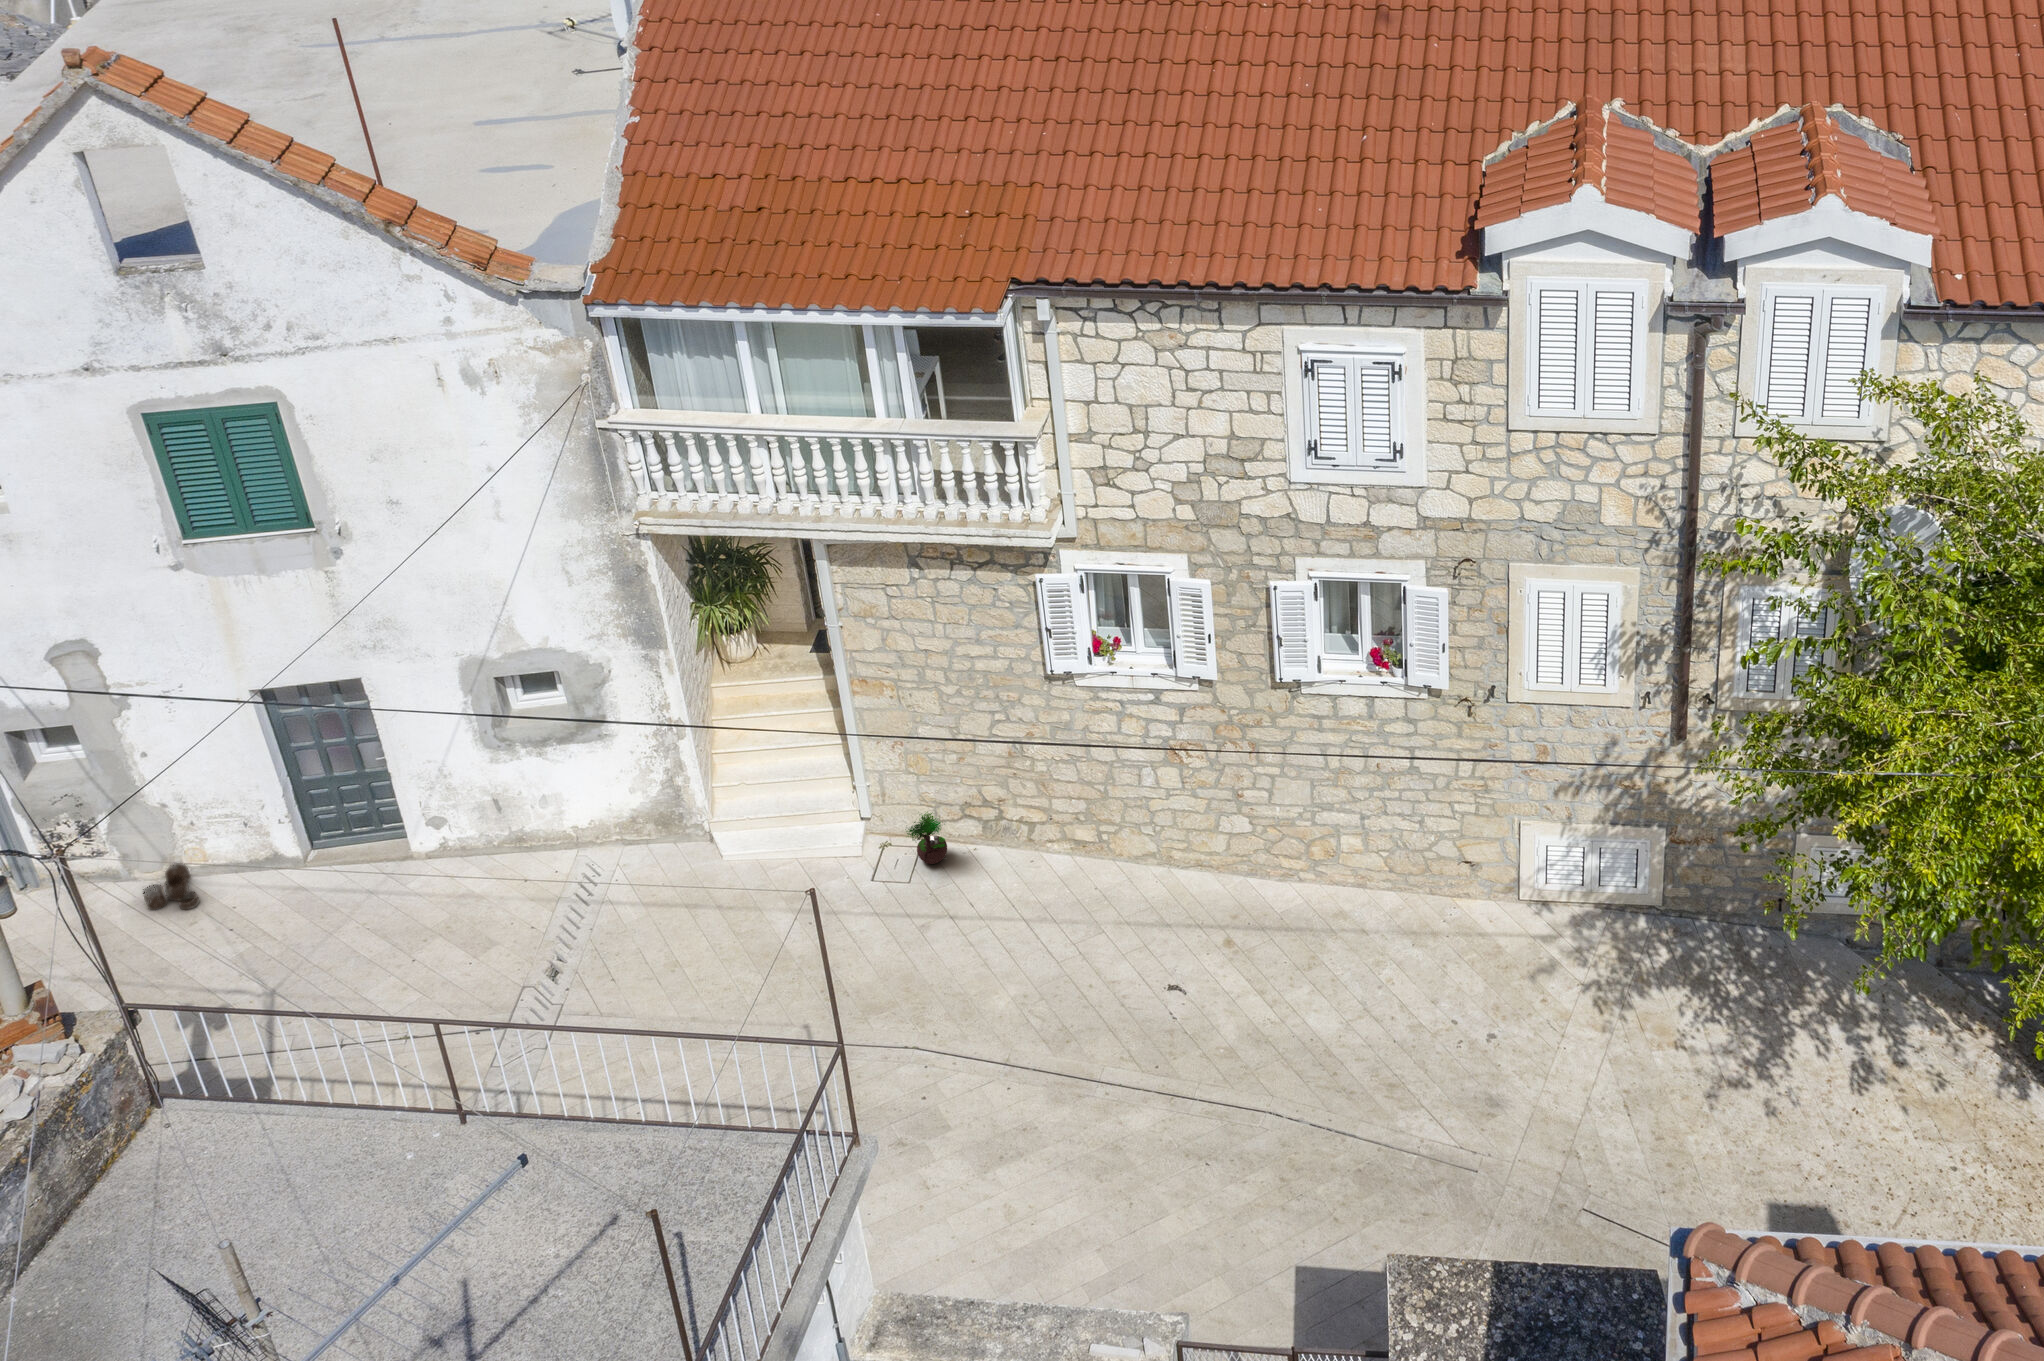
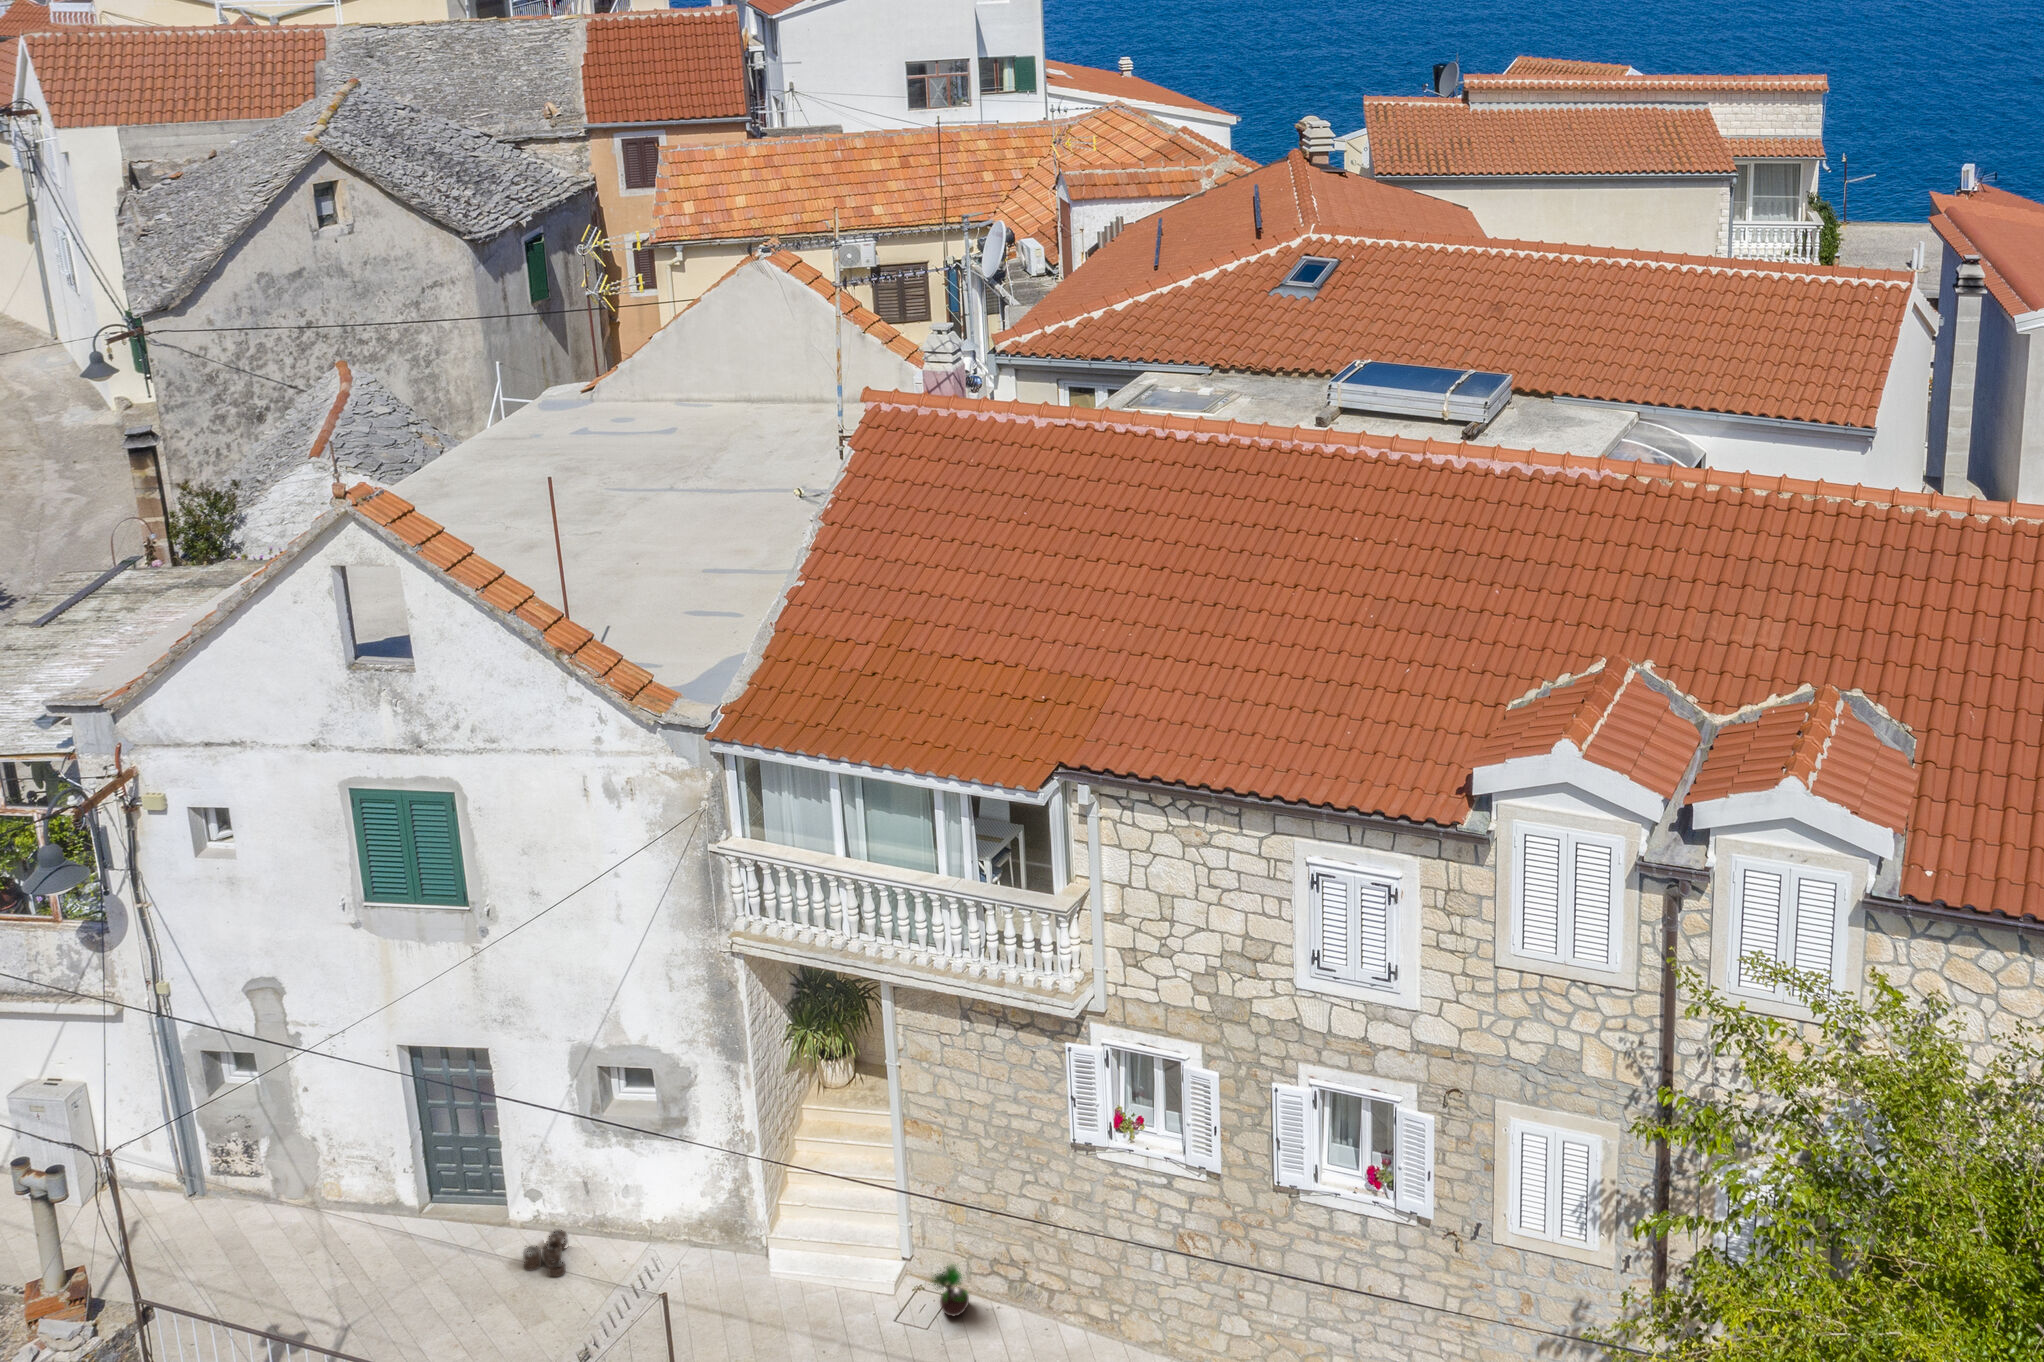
woven basket: present [143,863,199,910] -> present [523,1230,568,1277]

